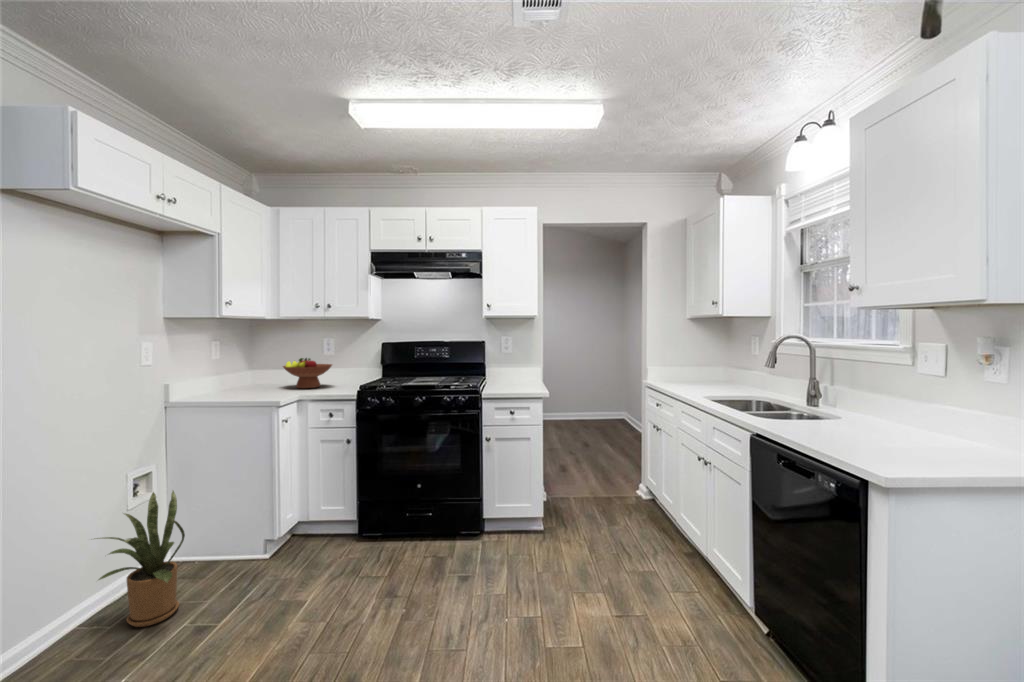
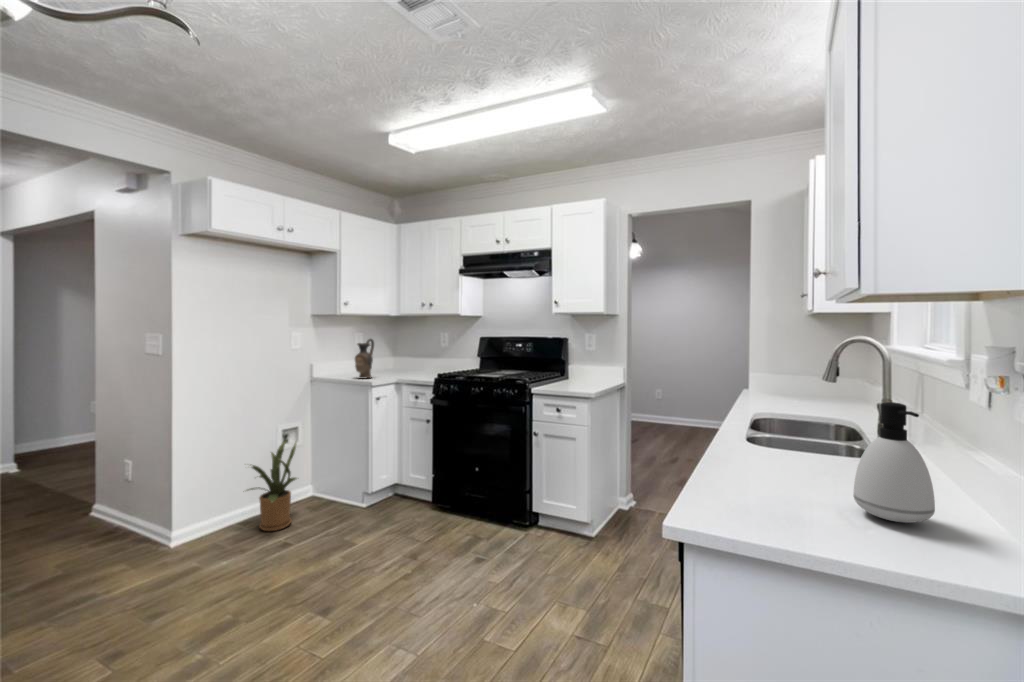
ceramic pitcher: none [238,346,263,398] -> present [355,339,374,378]
fruit bowl: present [283,358,332,388] -> none [400,349,439,375]
soap dispenser: none [911,387,963,458] -> present [853,402,935,523]

